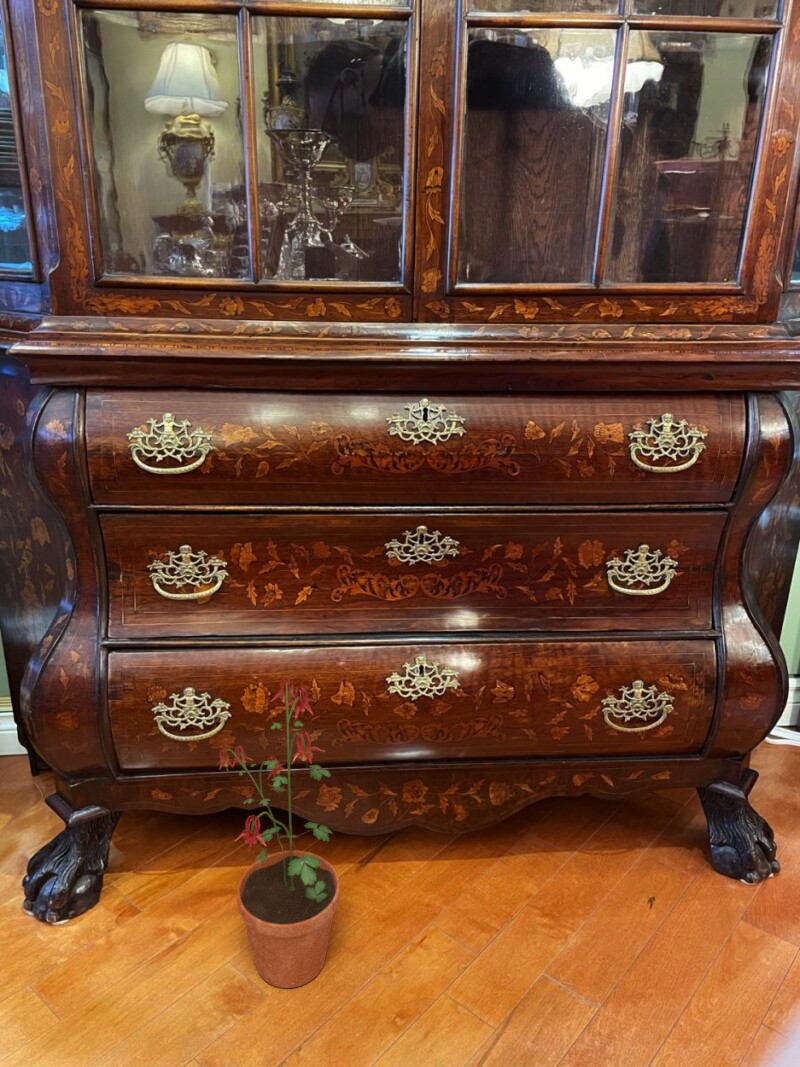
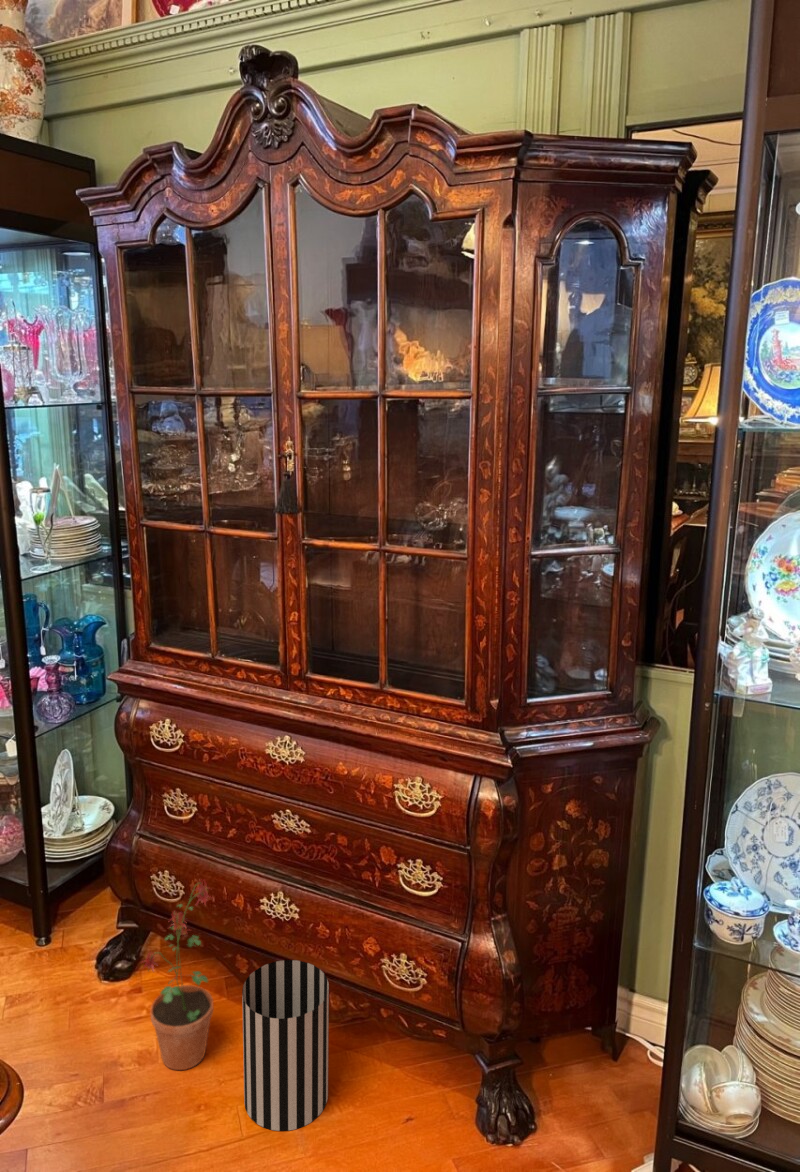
wastebasket: none [420,747,562,997] -> present [242,960,329,1131]

